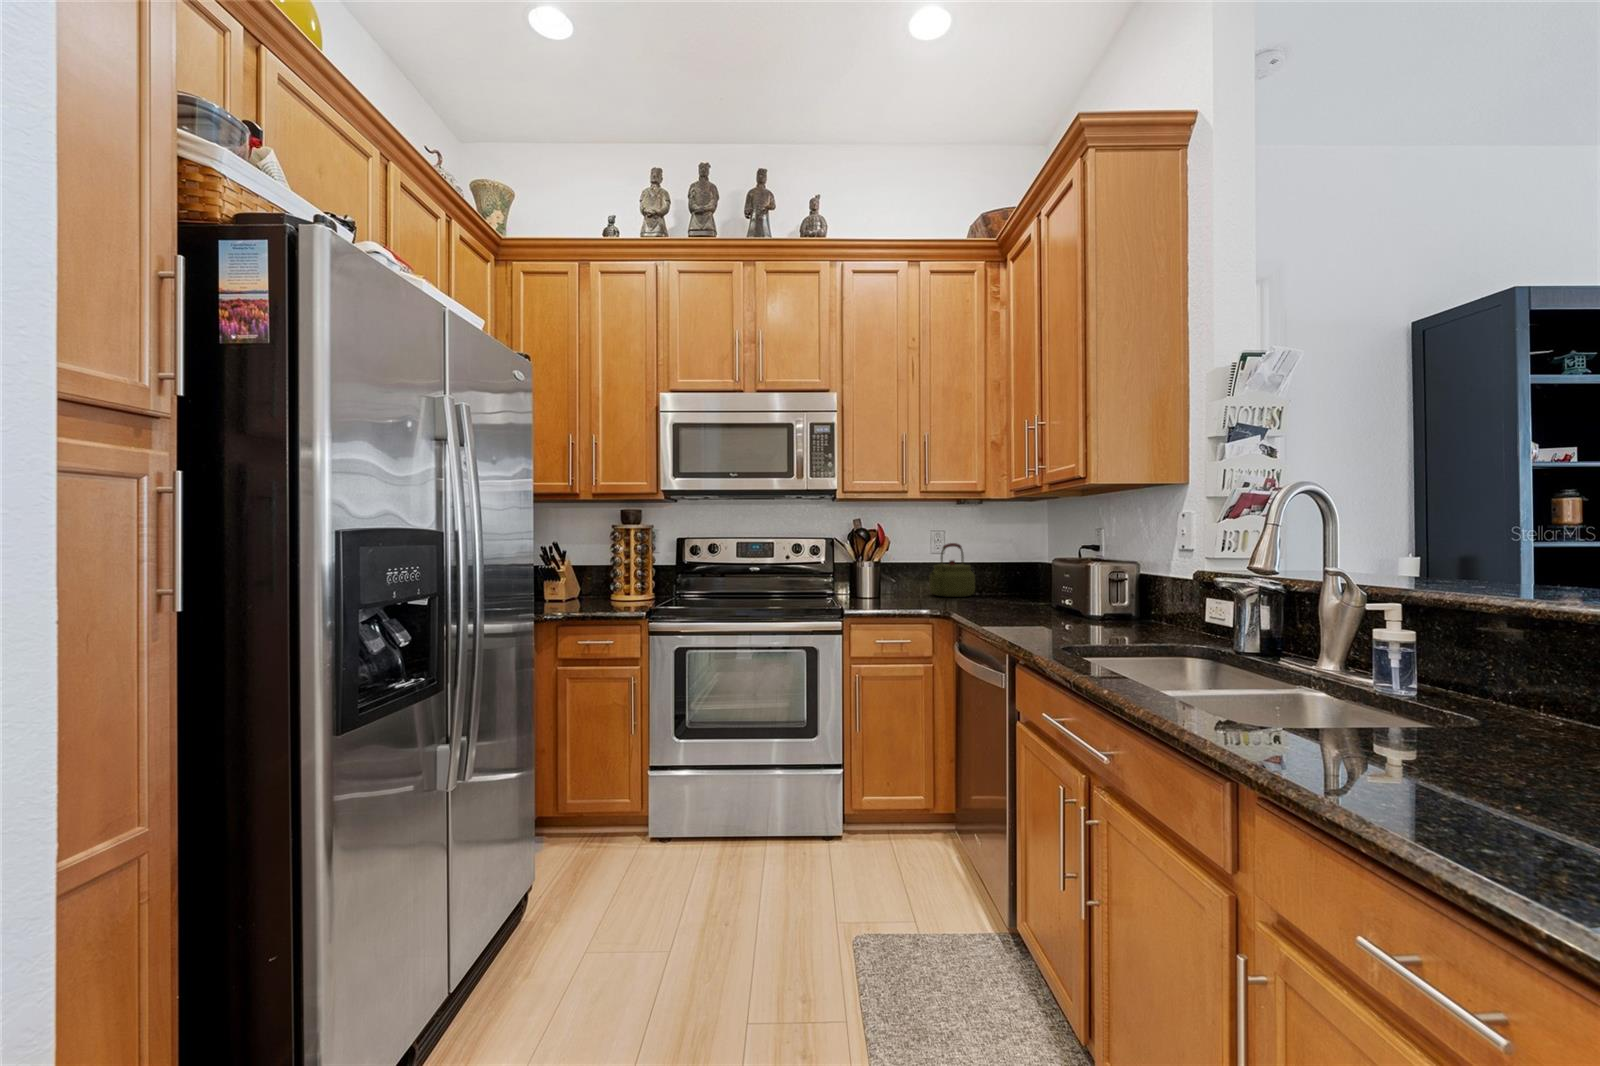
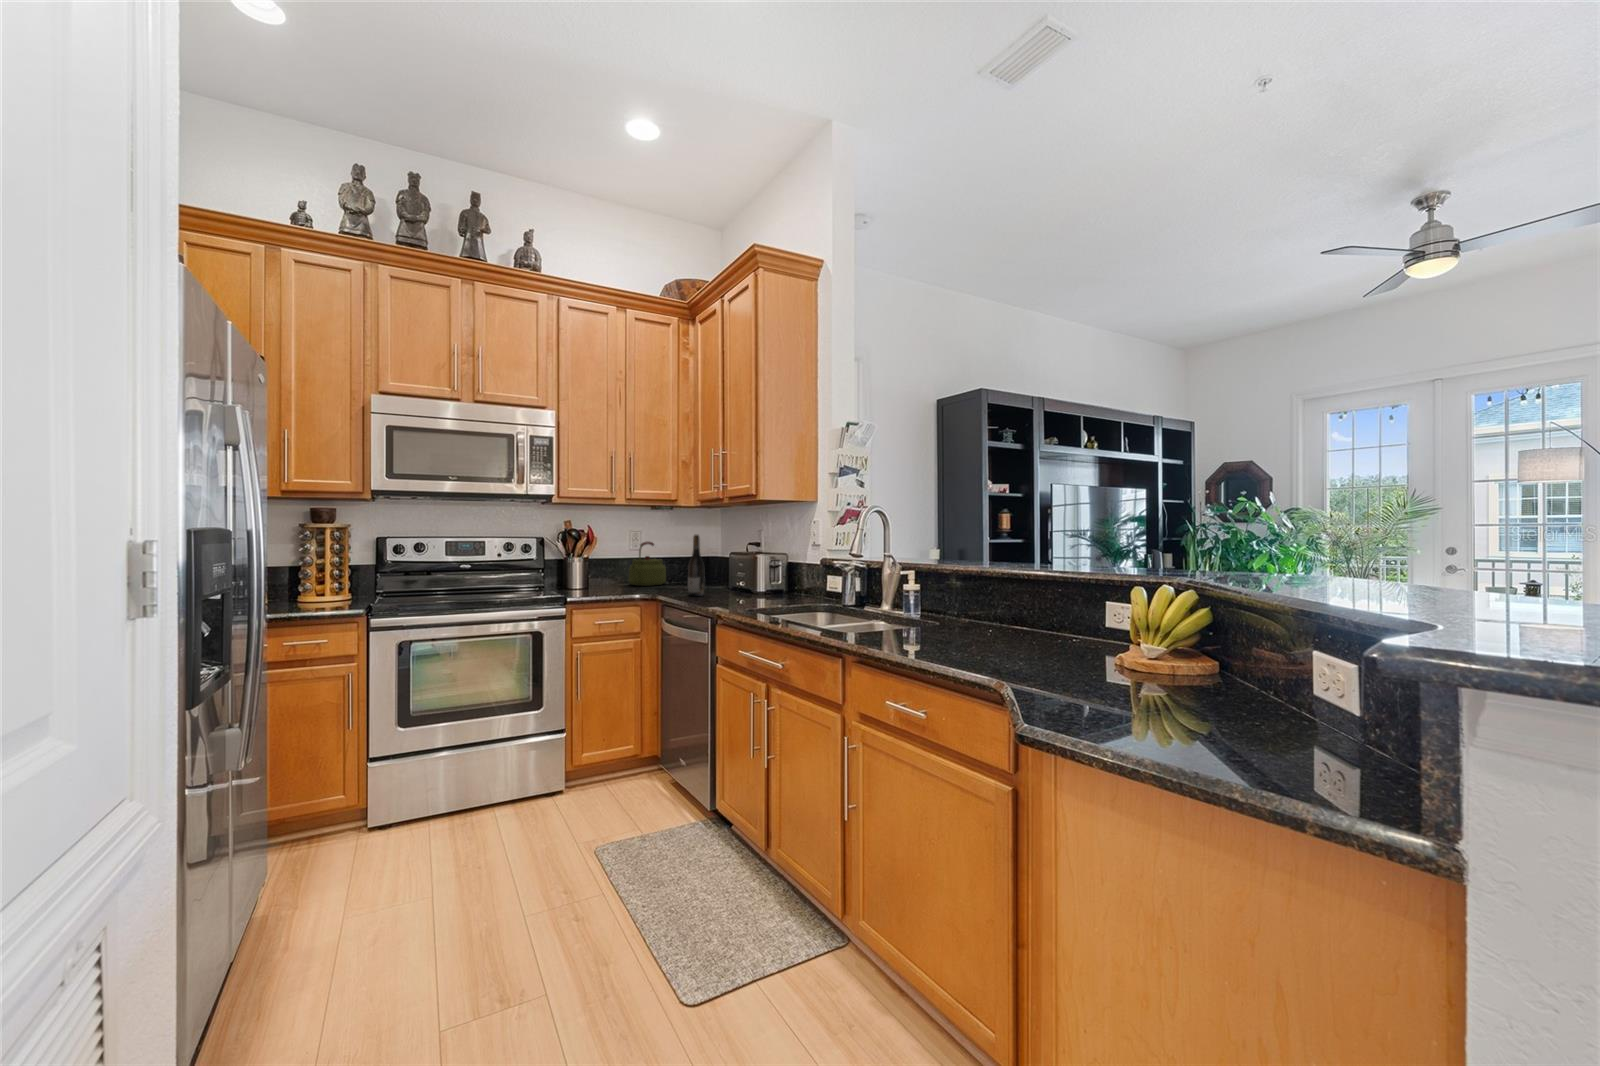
wine bottle: none [992,535,1015,616] -> present [688,535,705,596]

